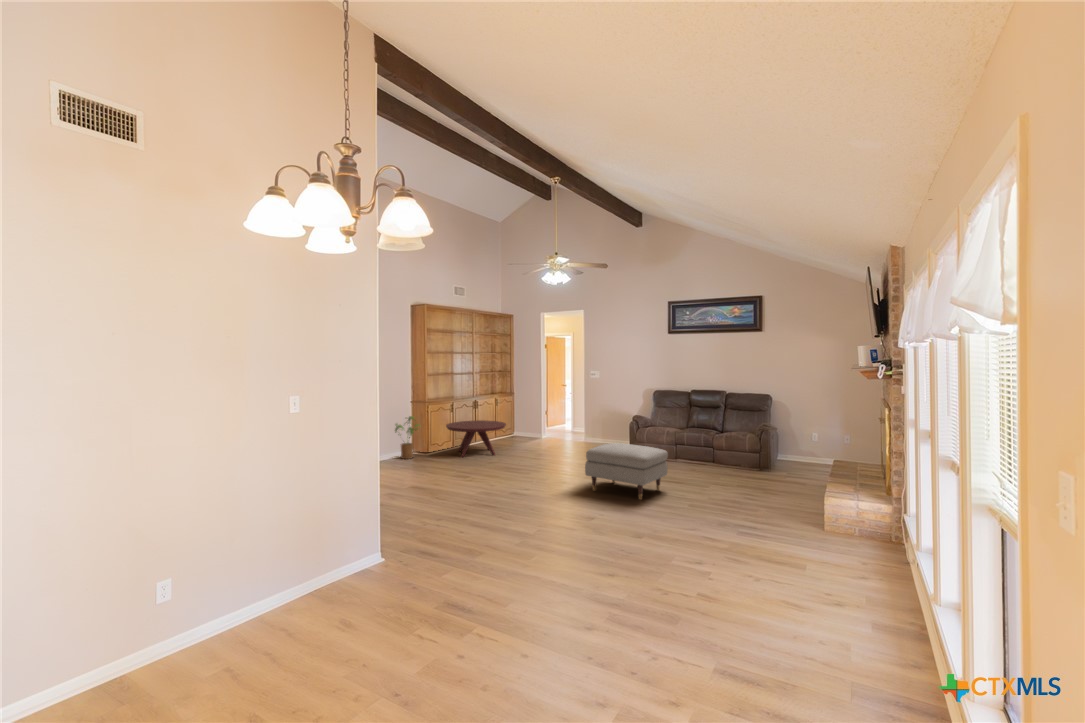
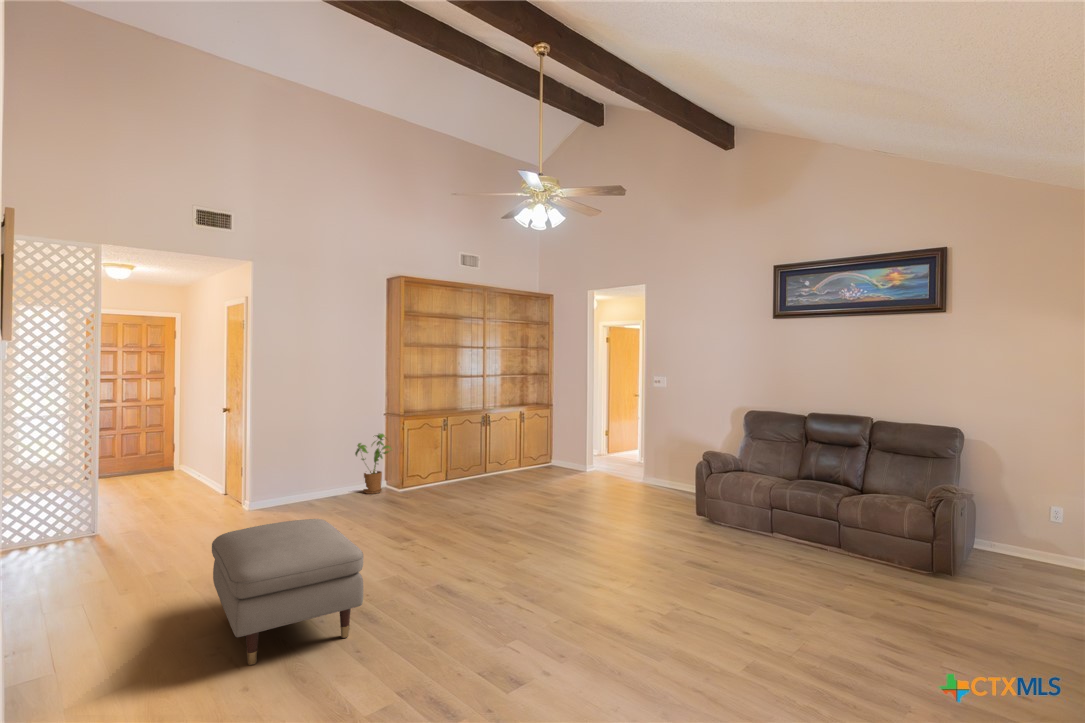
coffee table: present [446,420,506,457] -> none [428,443,515,498]
ottoman: present [585,443,668,500] -> present [212,519,363,665]

